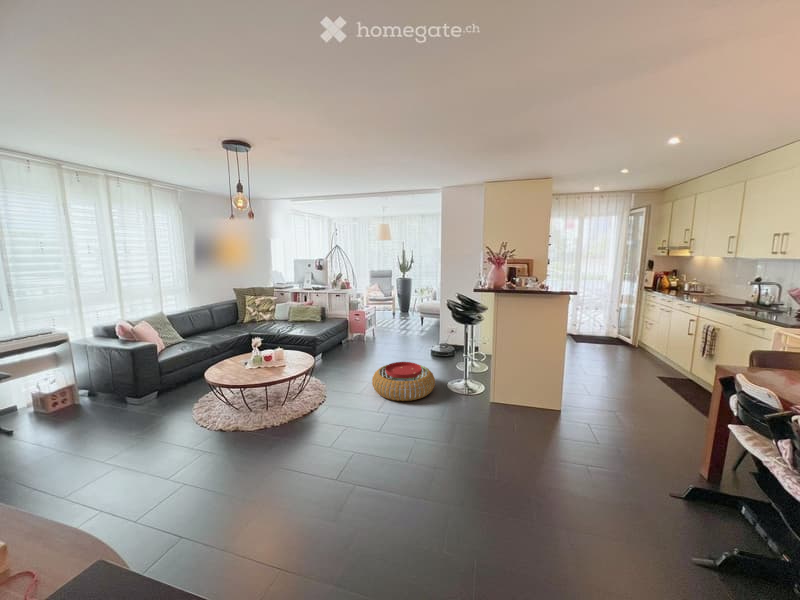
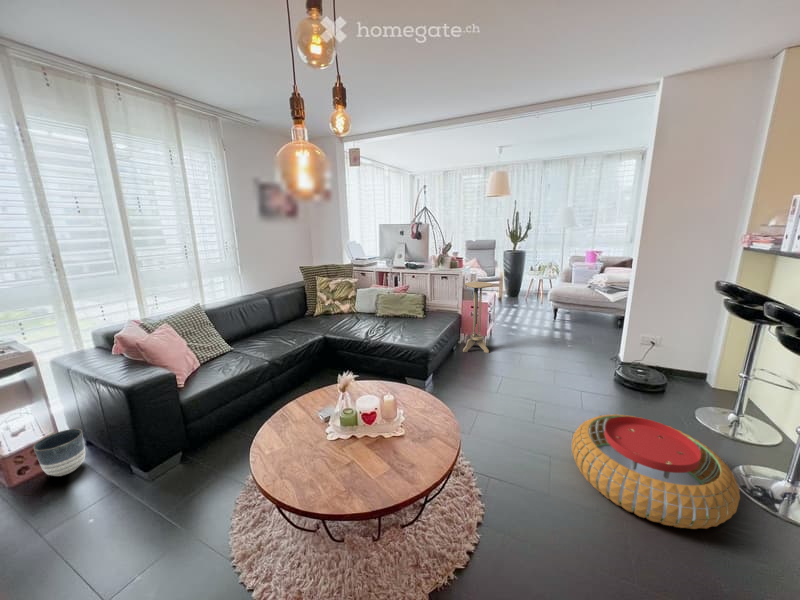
side table: none [348,299,366,345] -> present [463,282,493,353]
planter: none [65,381,93,407] -> present [34,429,85,476]

